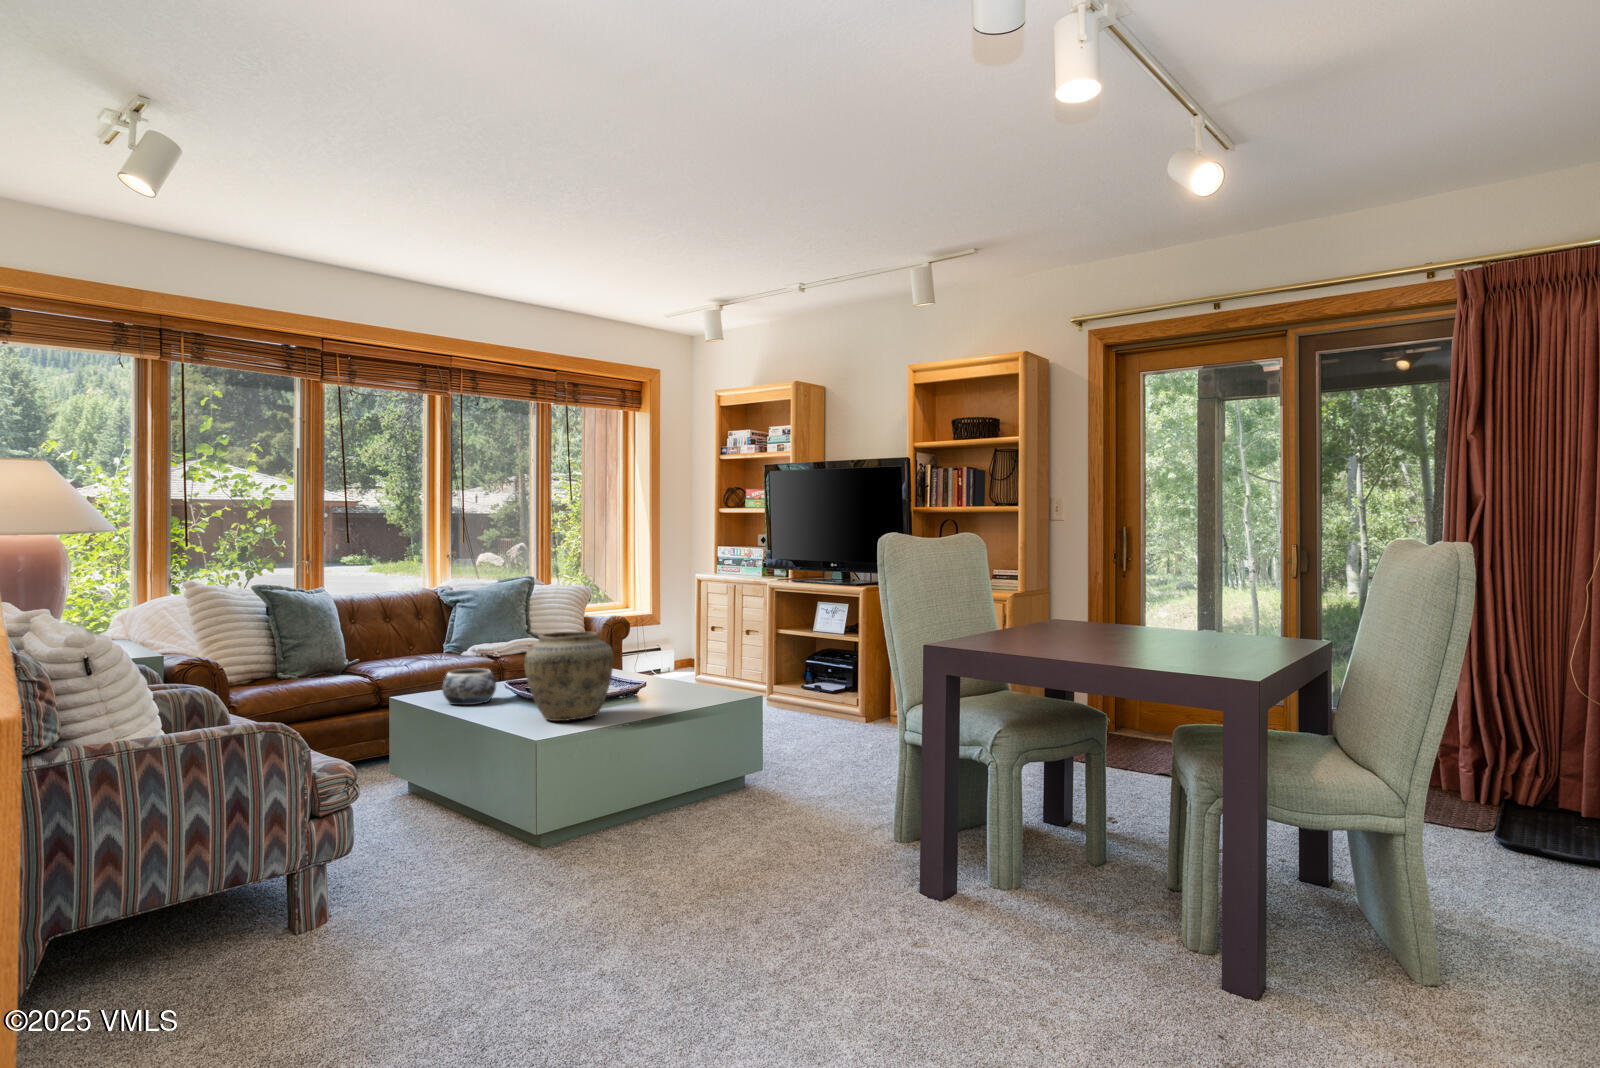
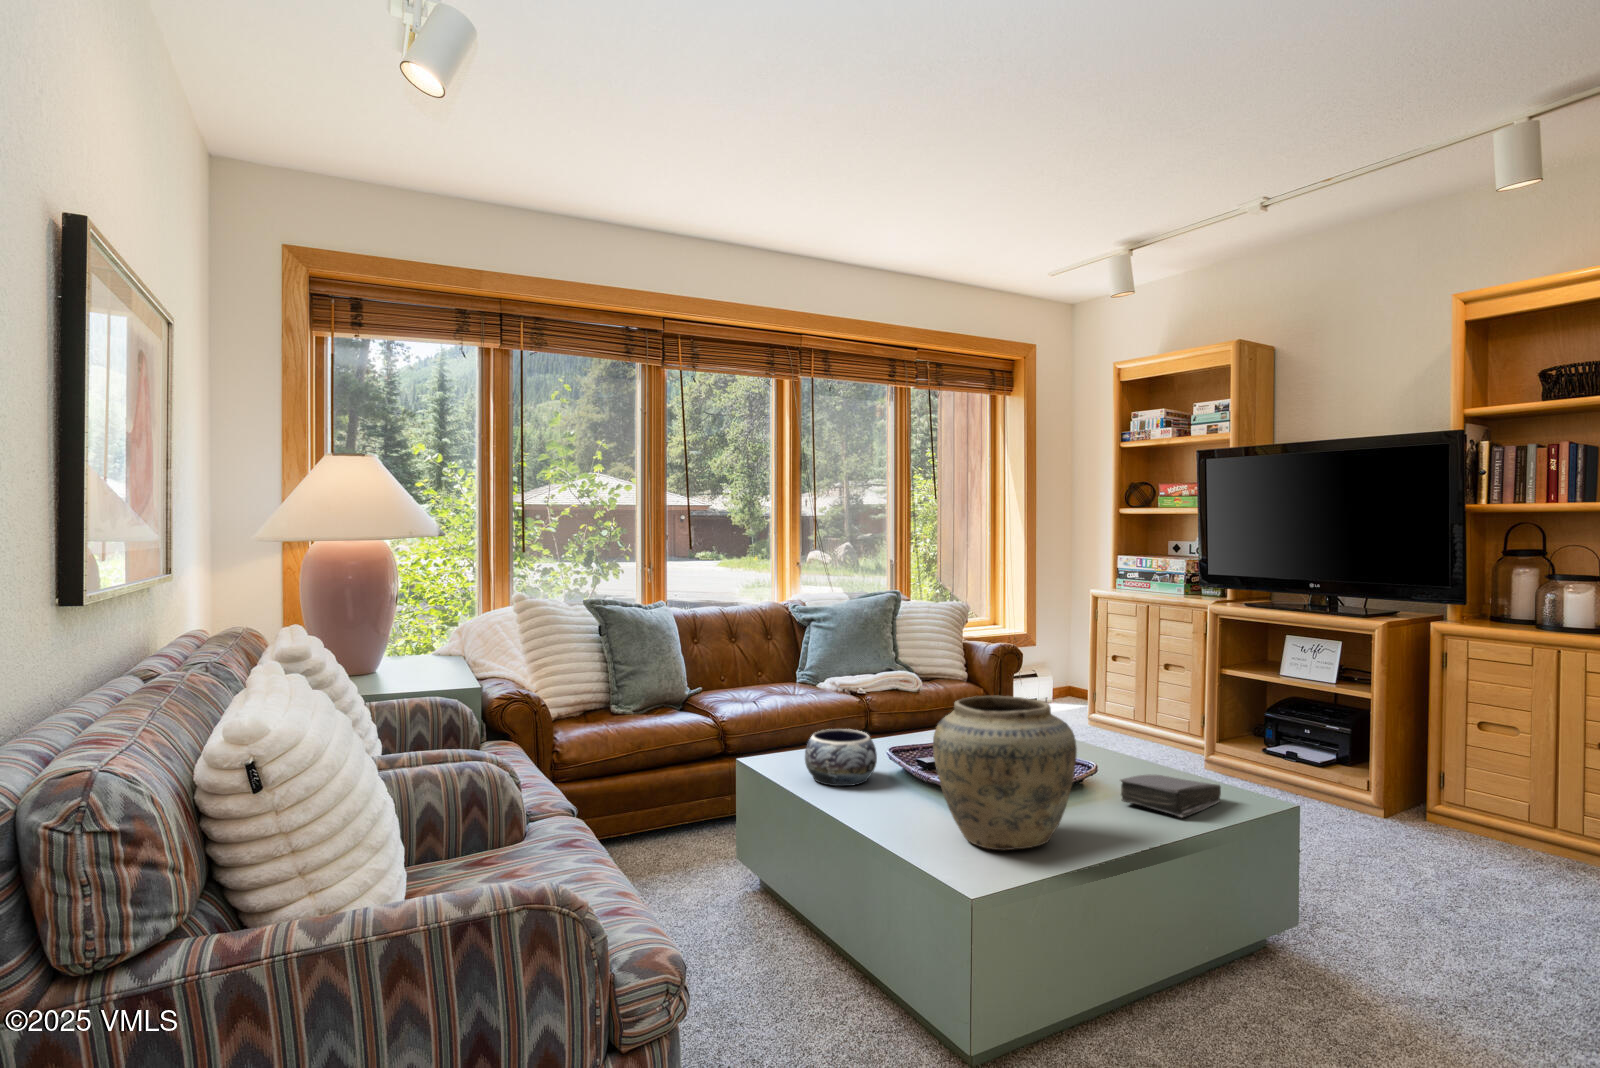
book: none [654,682,717,702] -> present [1120,775,1221,818]

